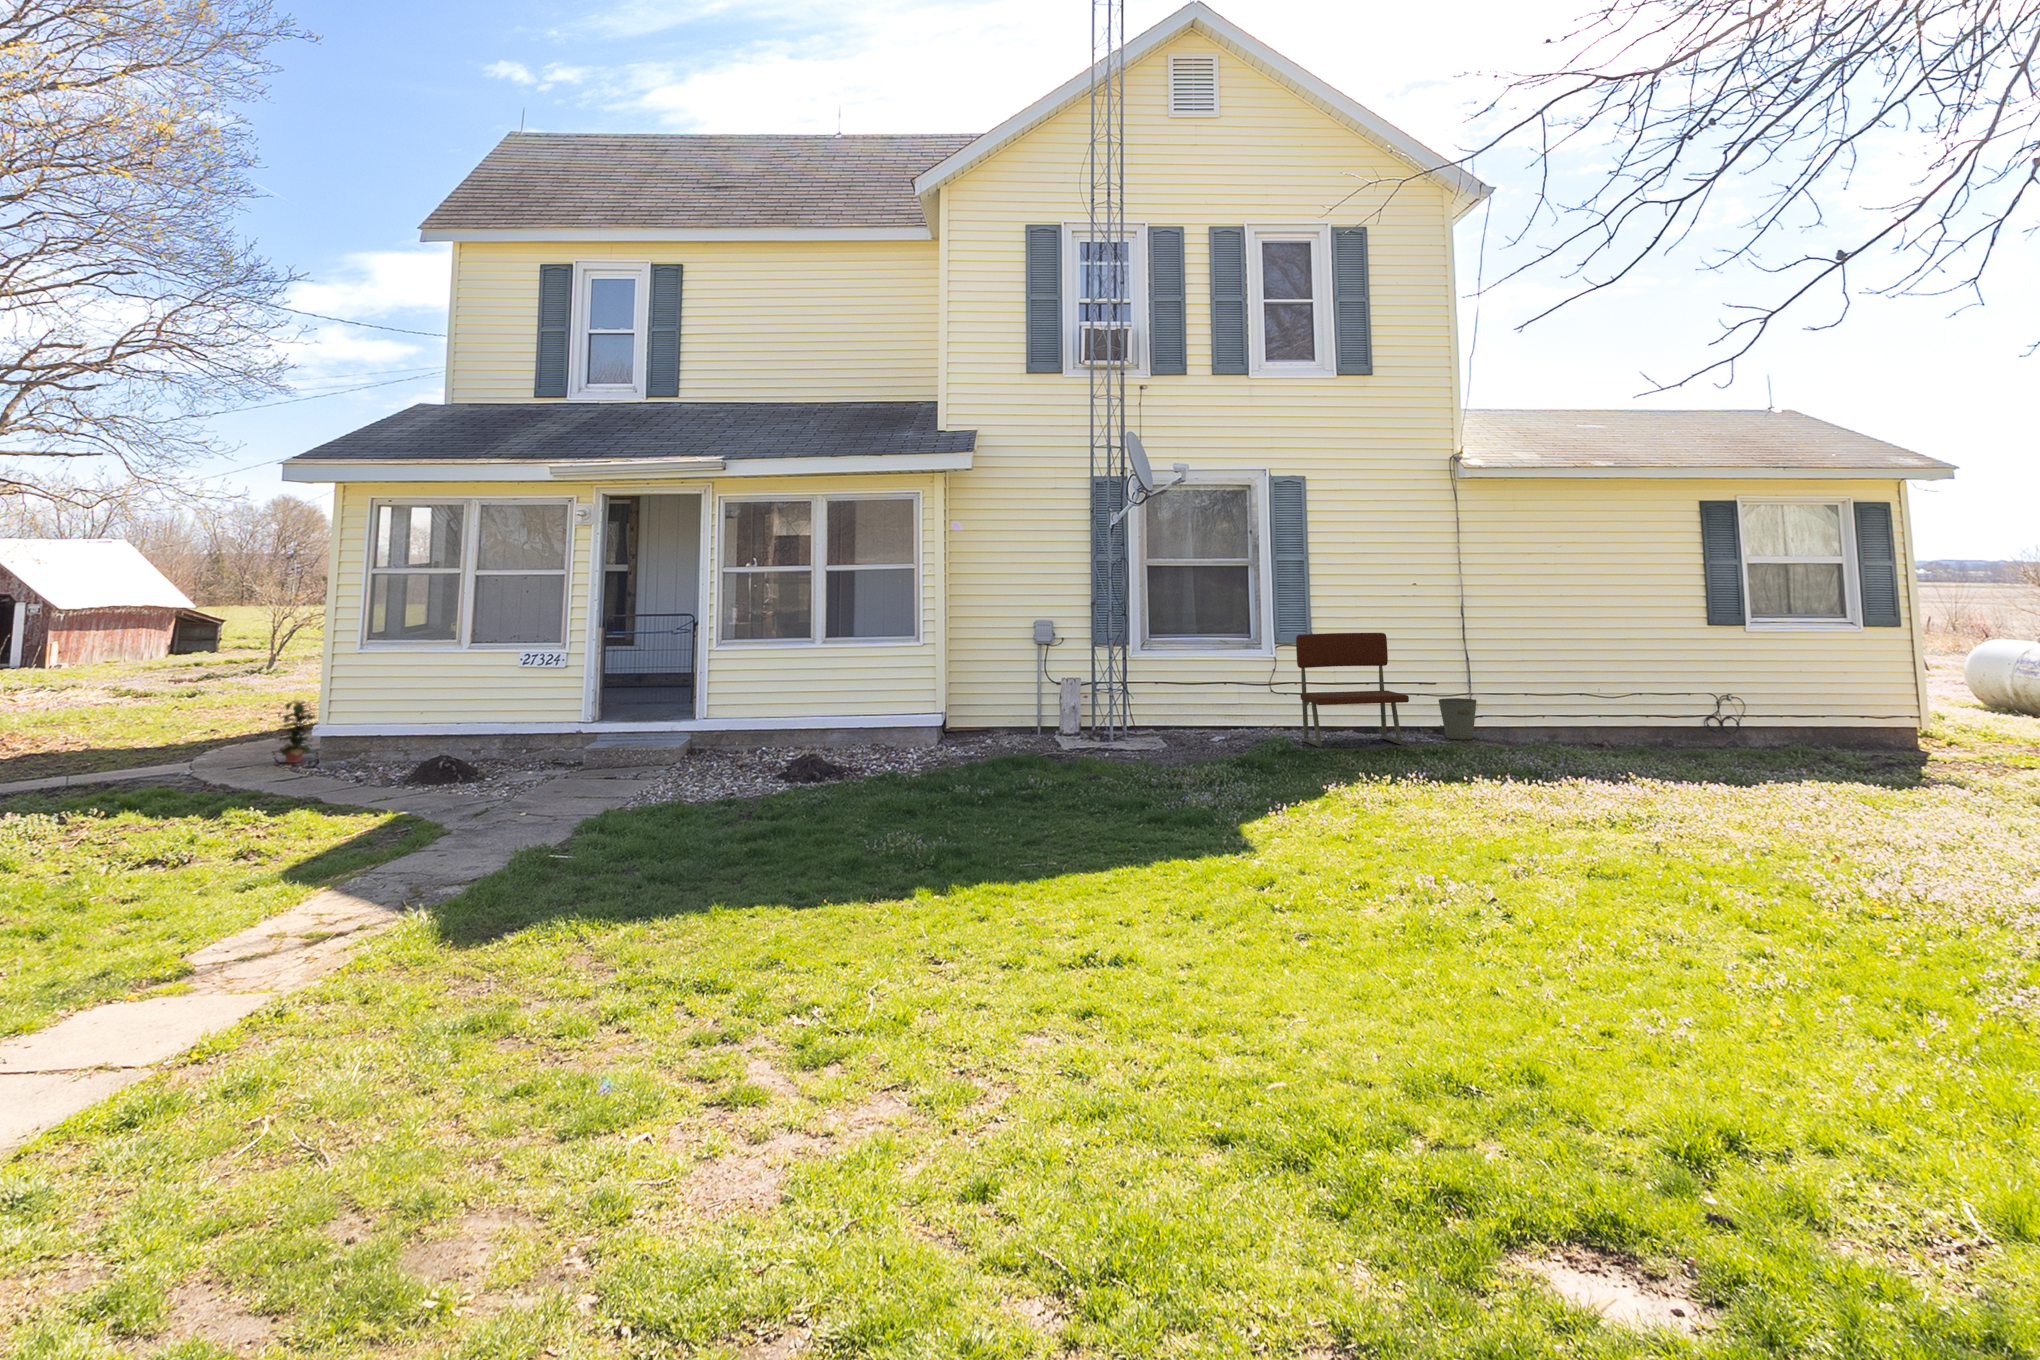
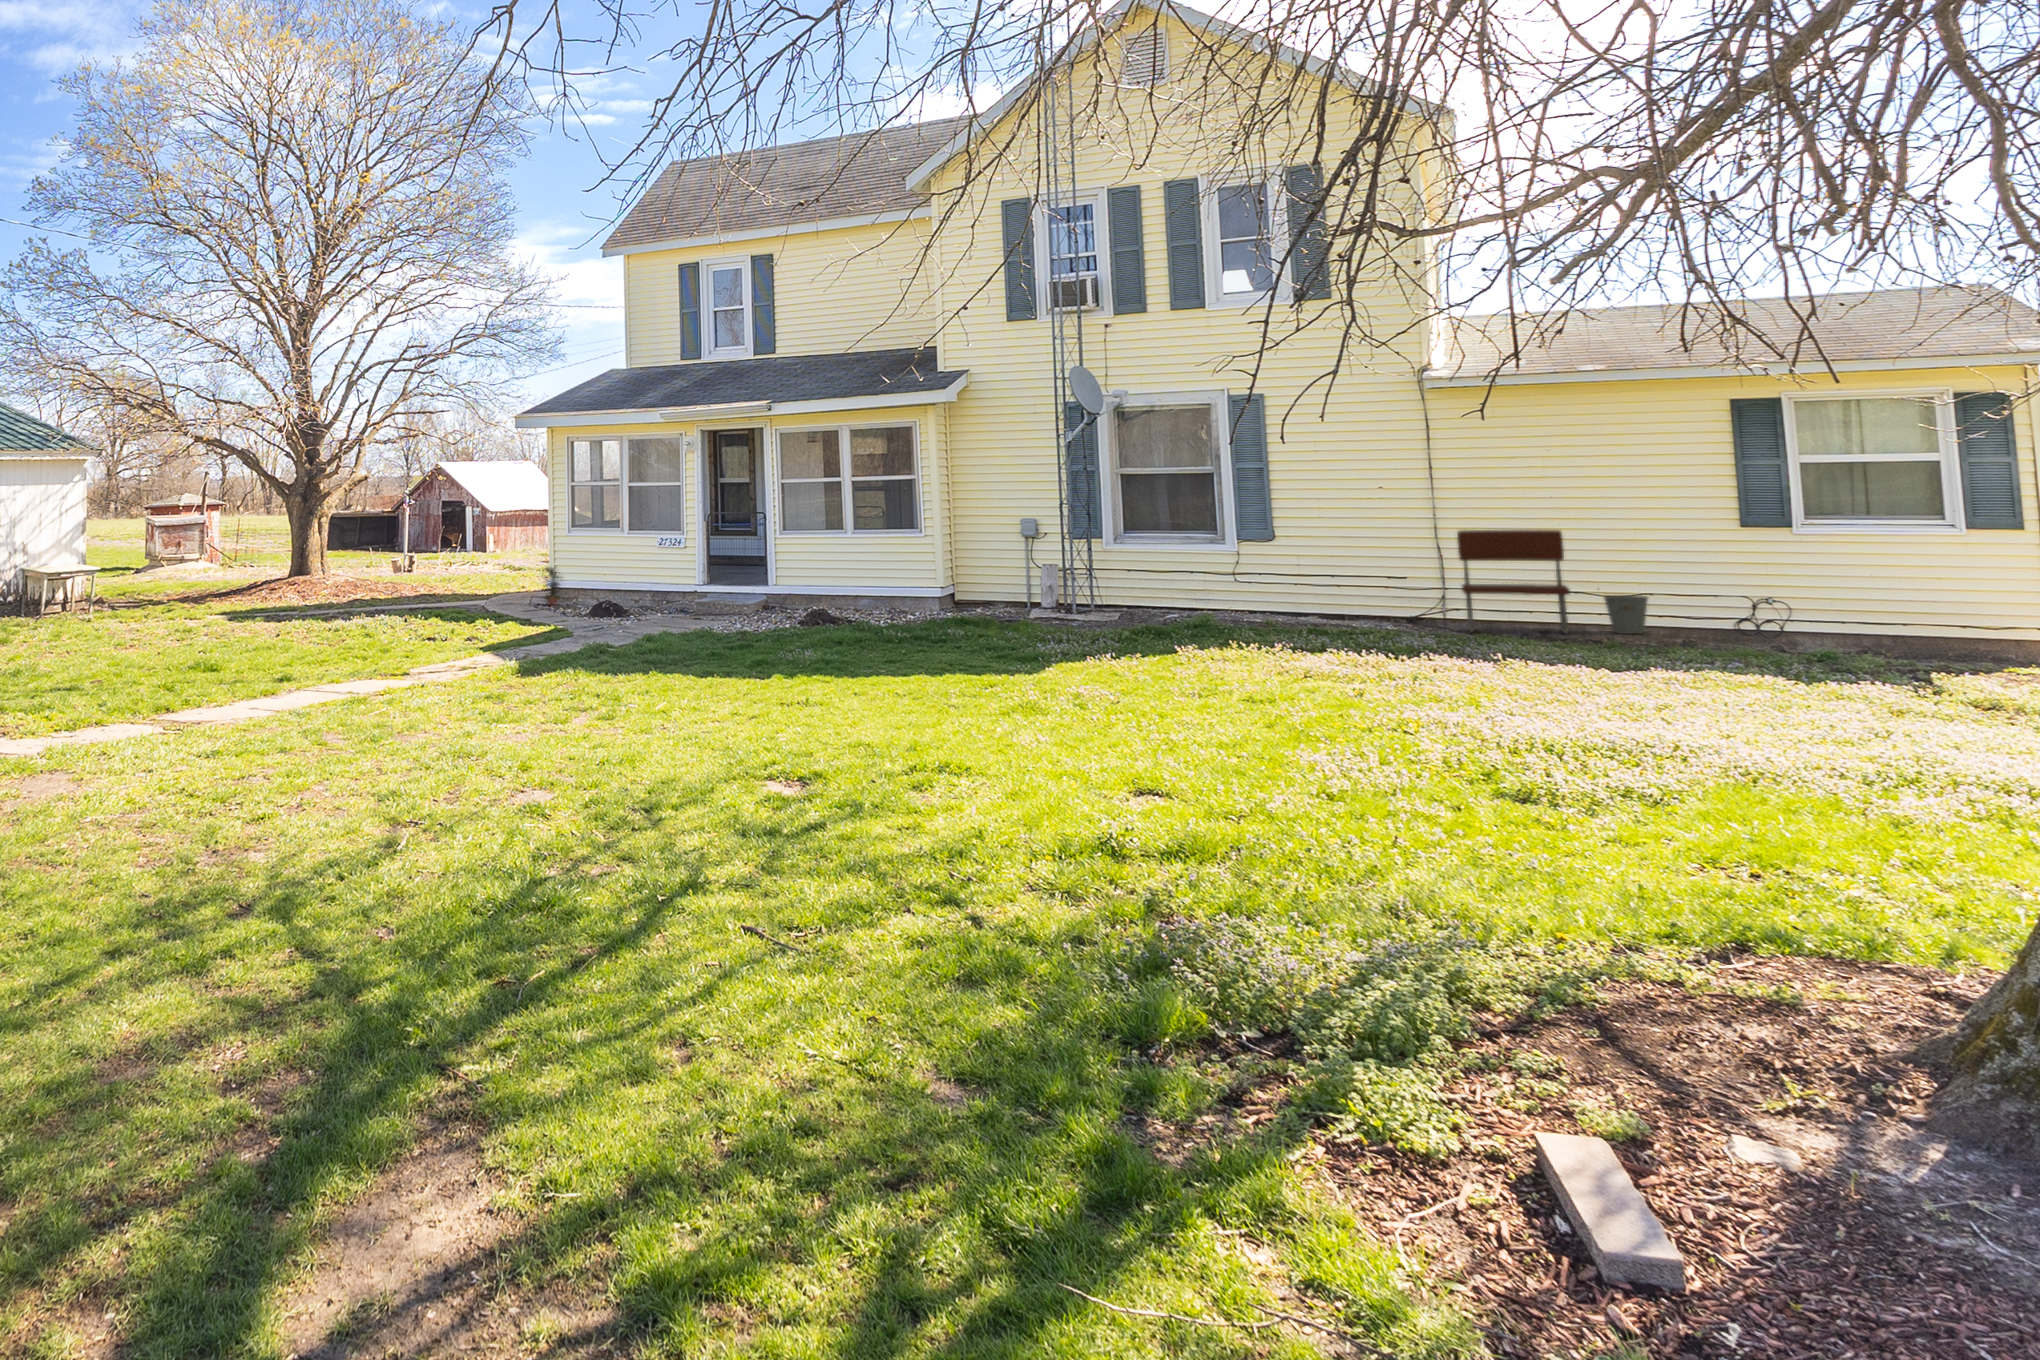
bench: present [1296,633,1409,747] -> present [1457,530,1570,634]
bucket: present [1439,698,1477,739] -> present [1604,595,1648,634]

